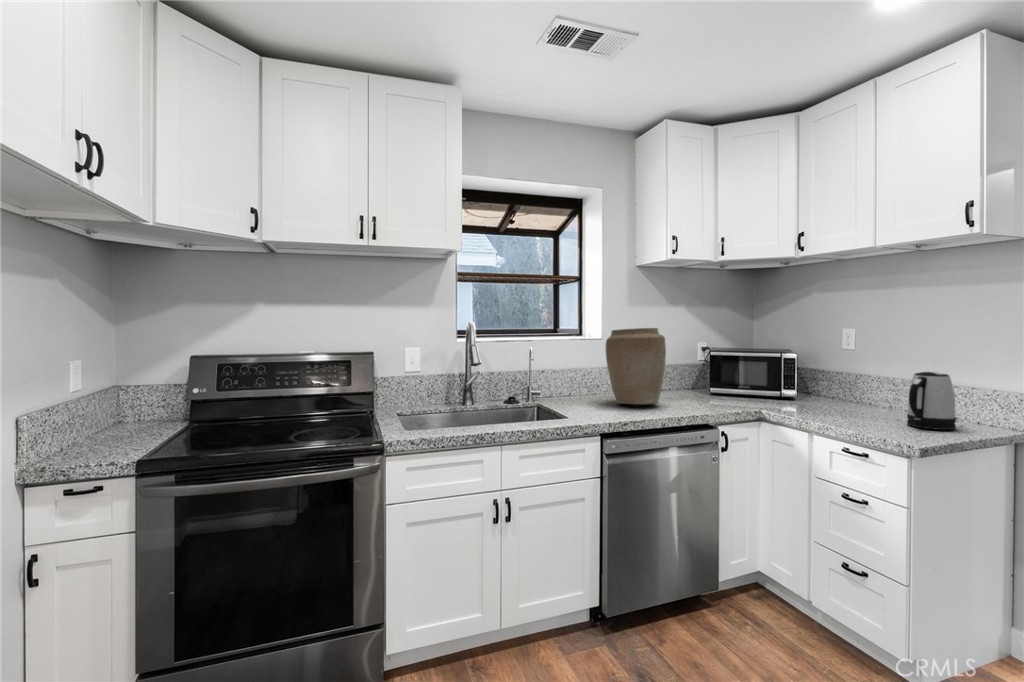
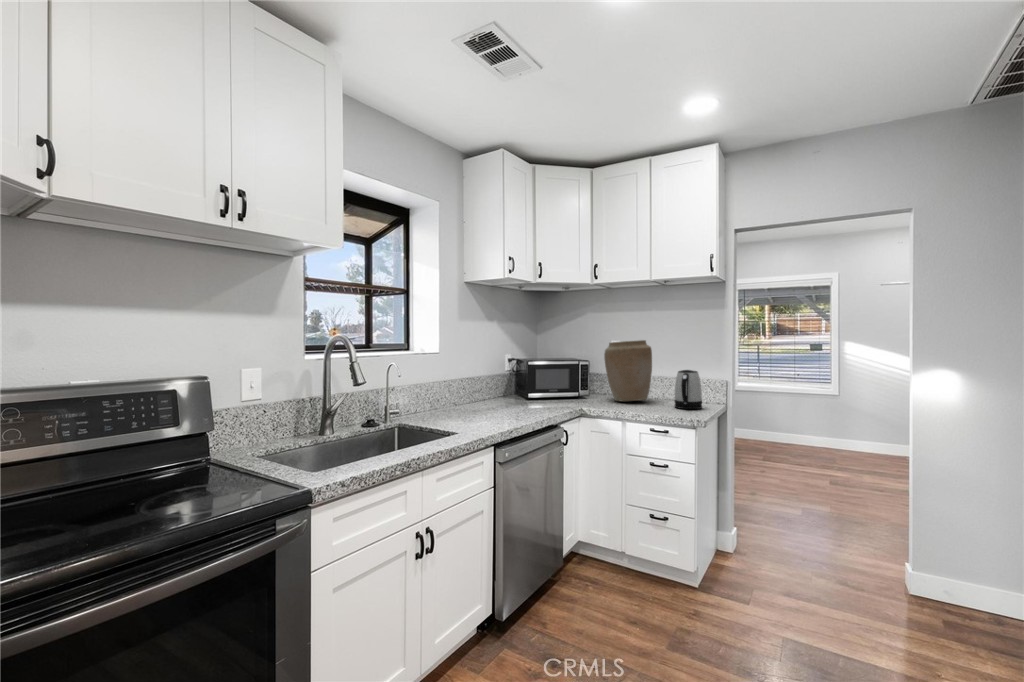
vase: present [606,328,666,404] -> present [604,340,652,401]

